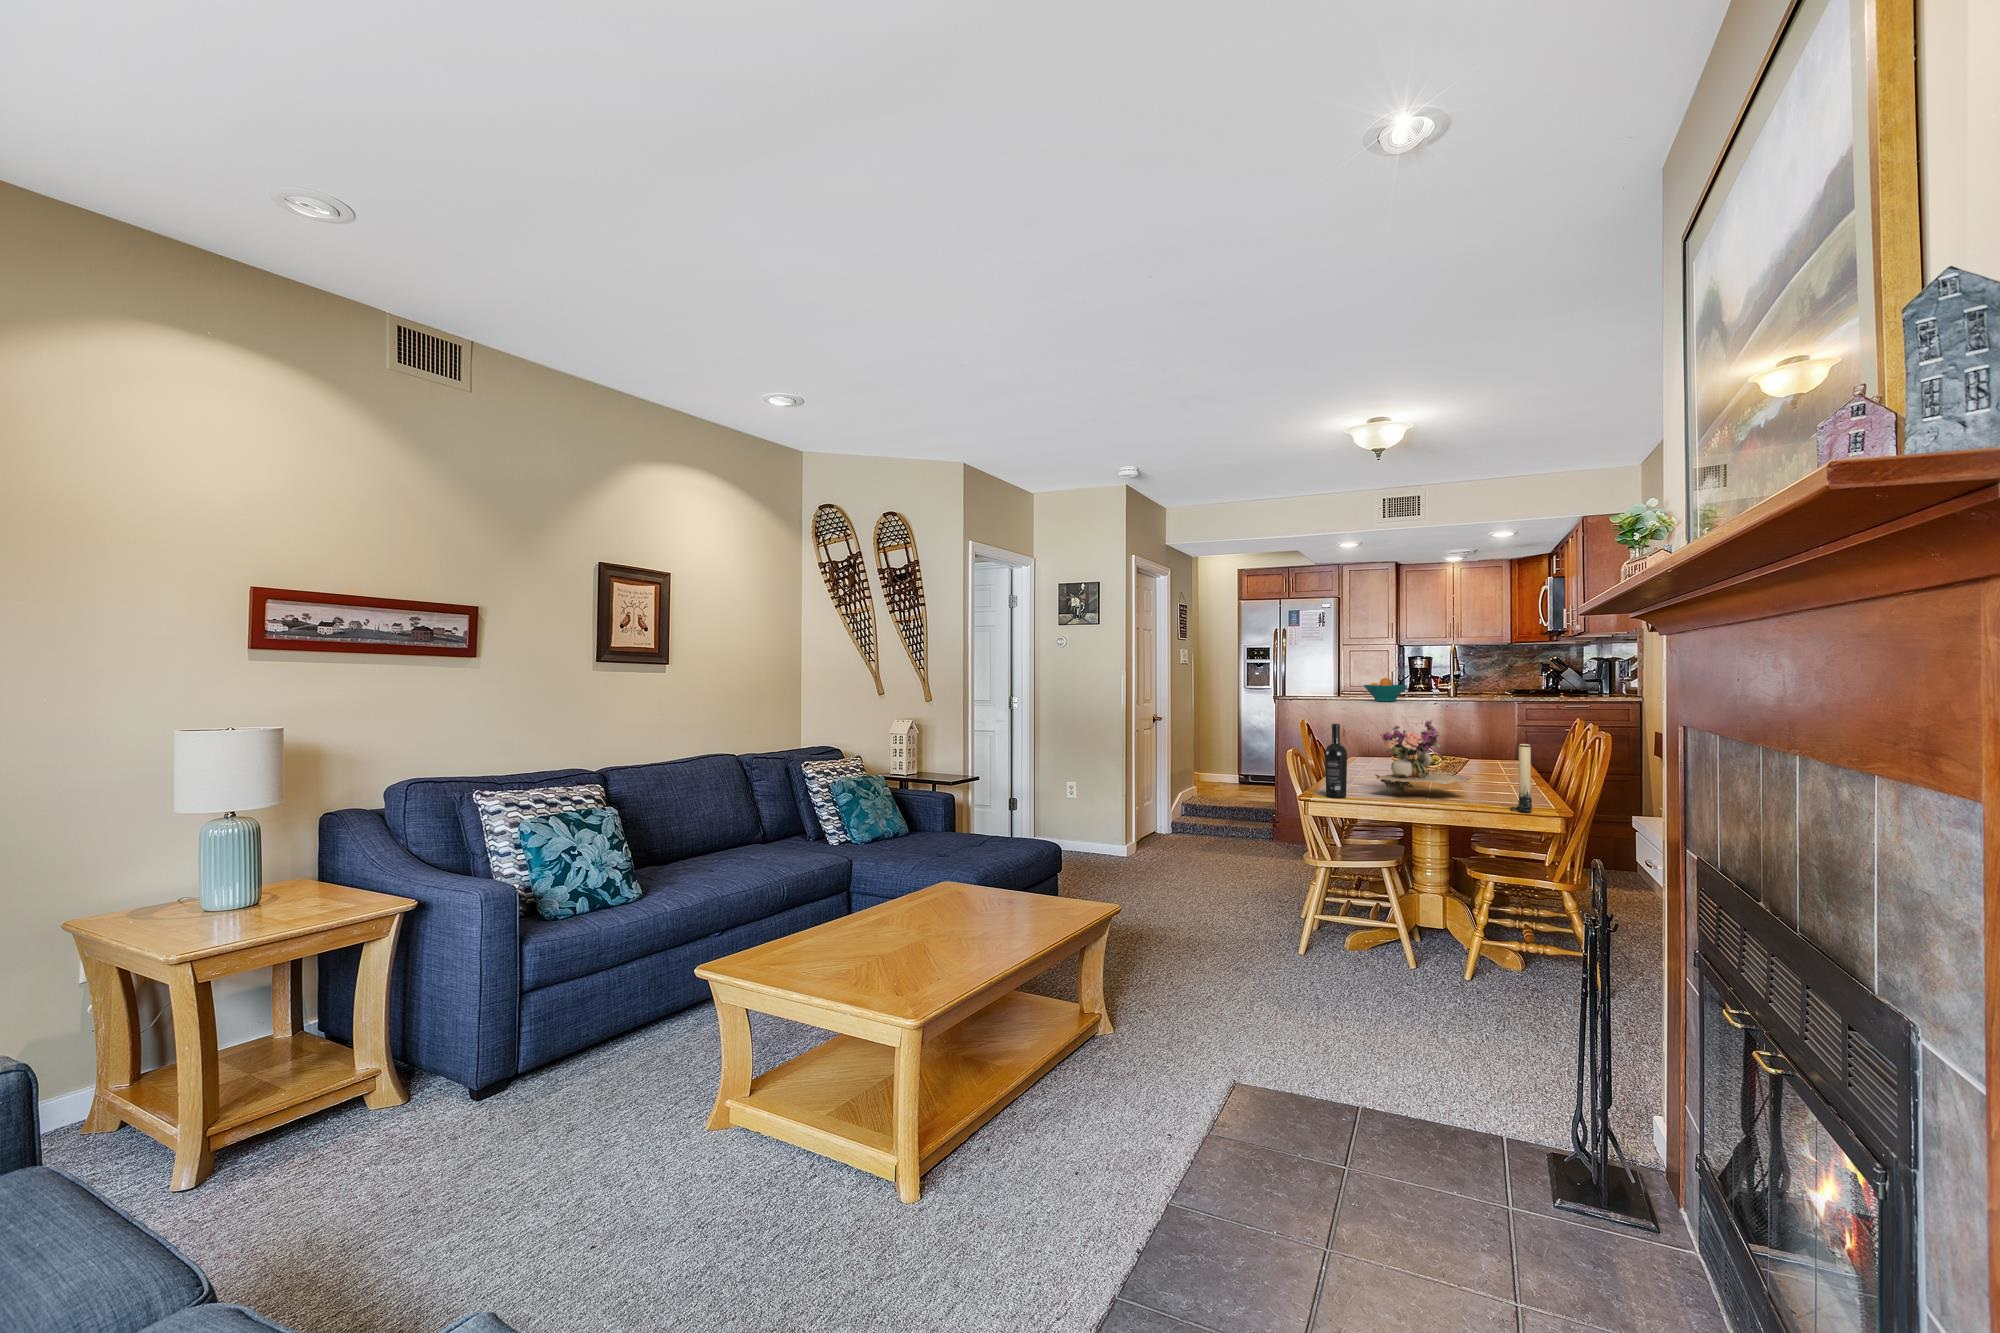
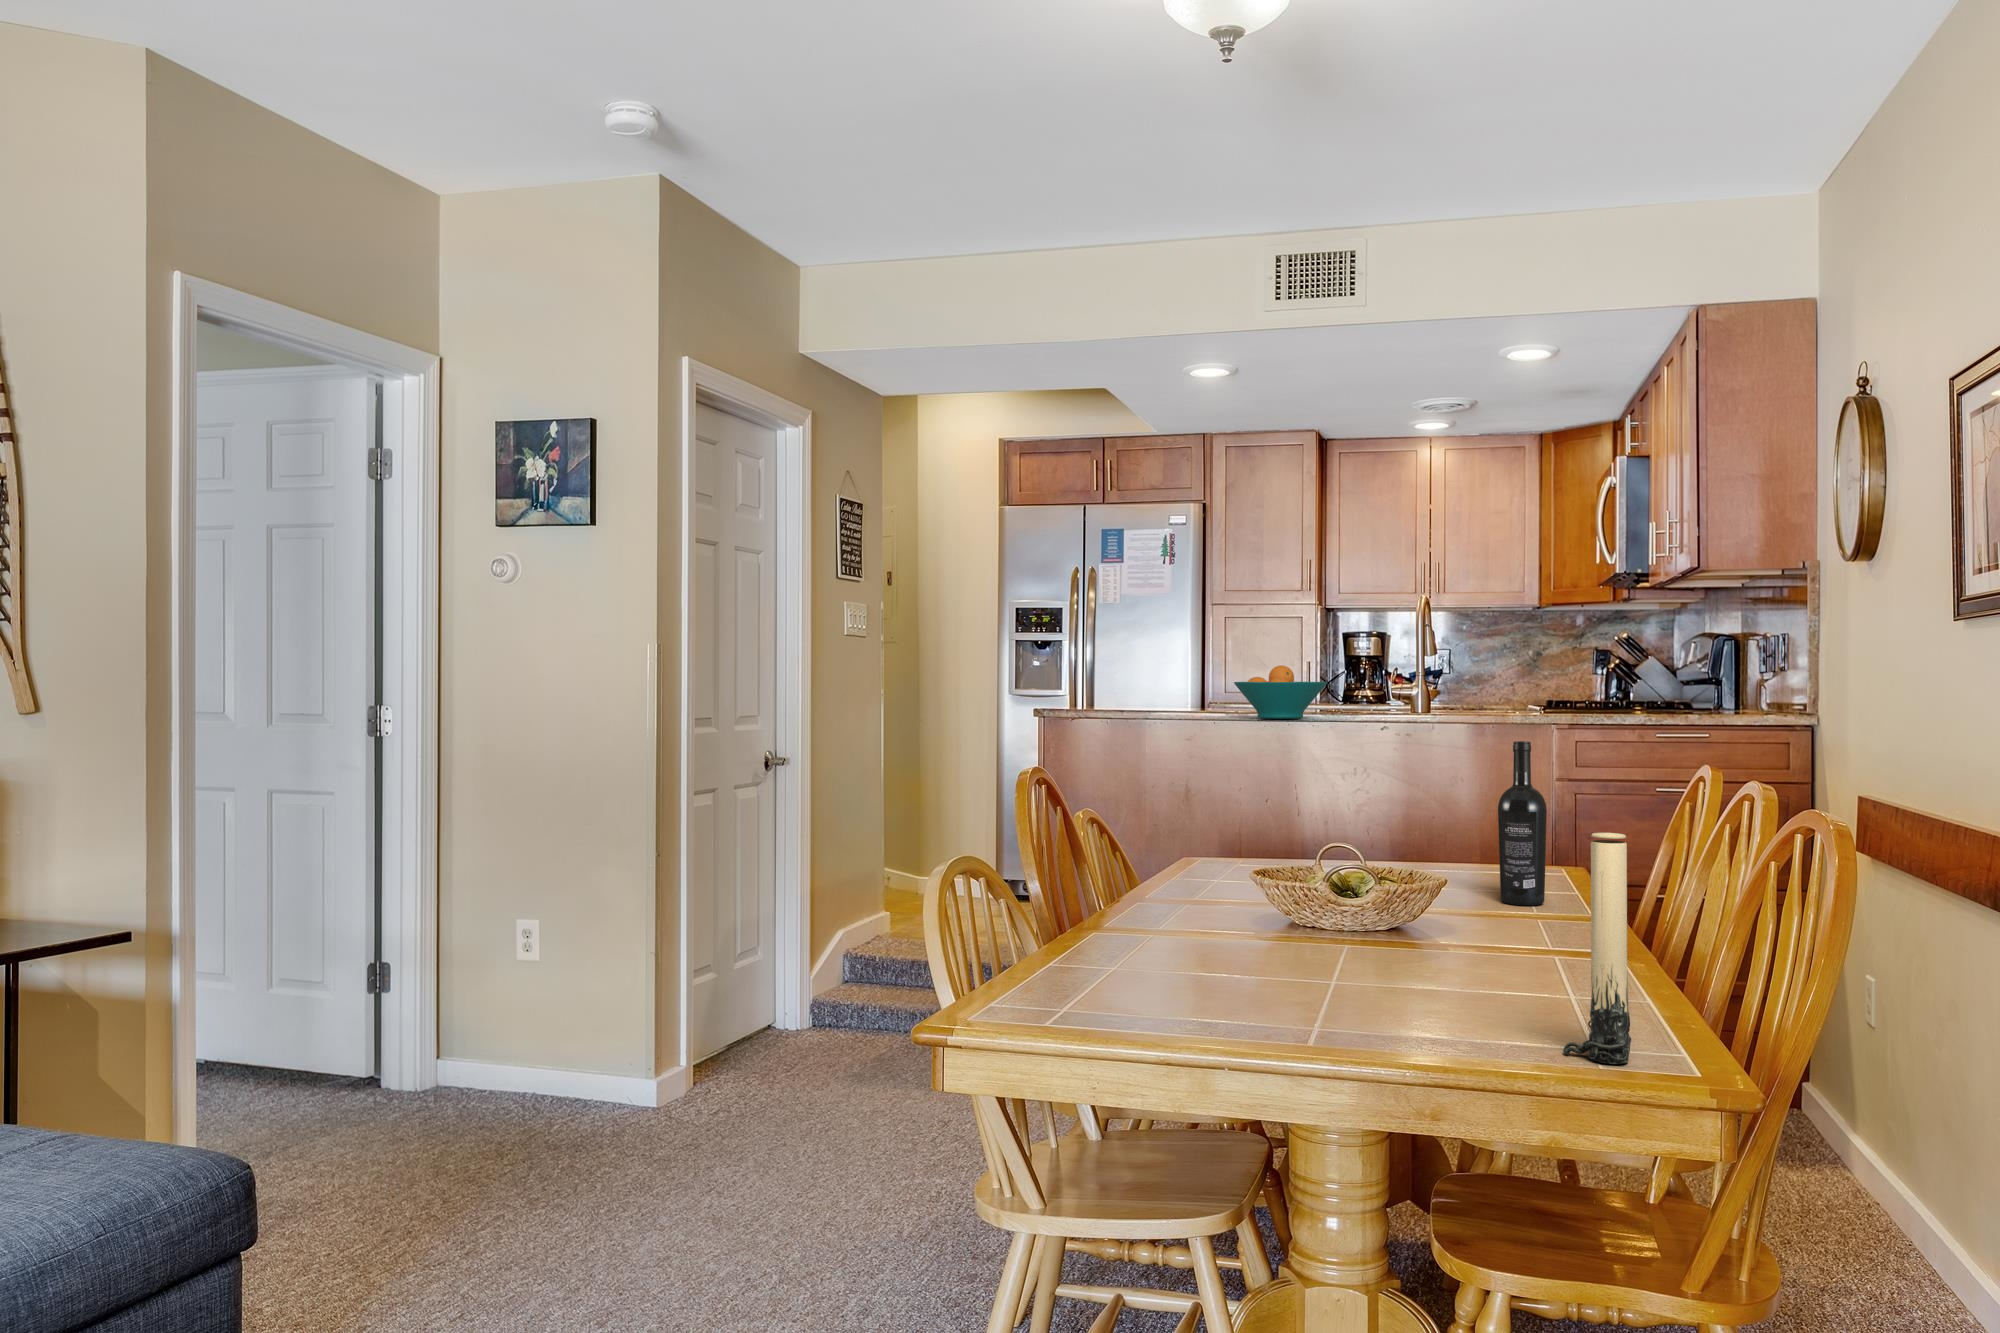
flower arrangement: present [1375,719,1469,793] -> none [1170,754,1442,987]
wine bottle: present [1325,724,1347,798] -> present [1498,741,1547,905]

